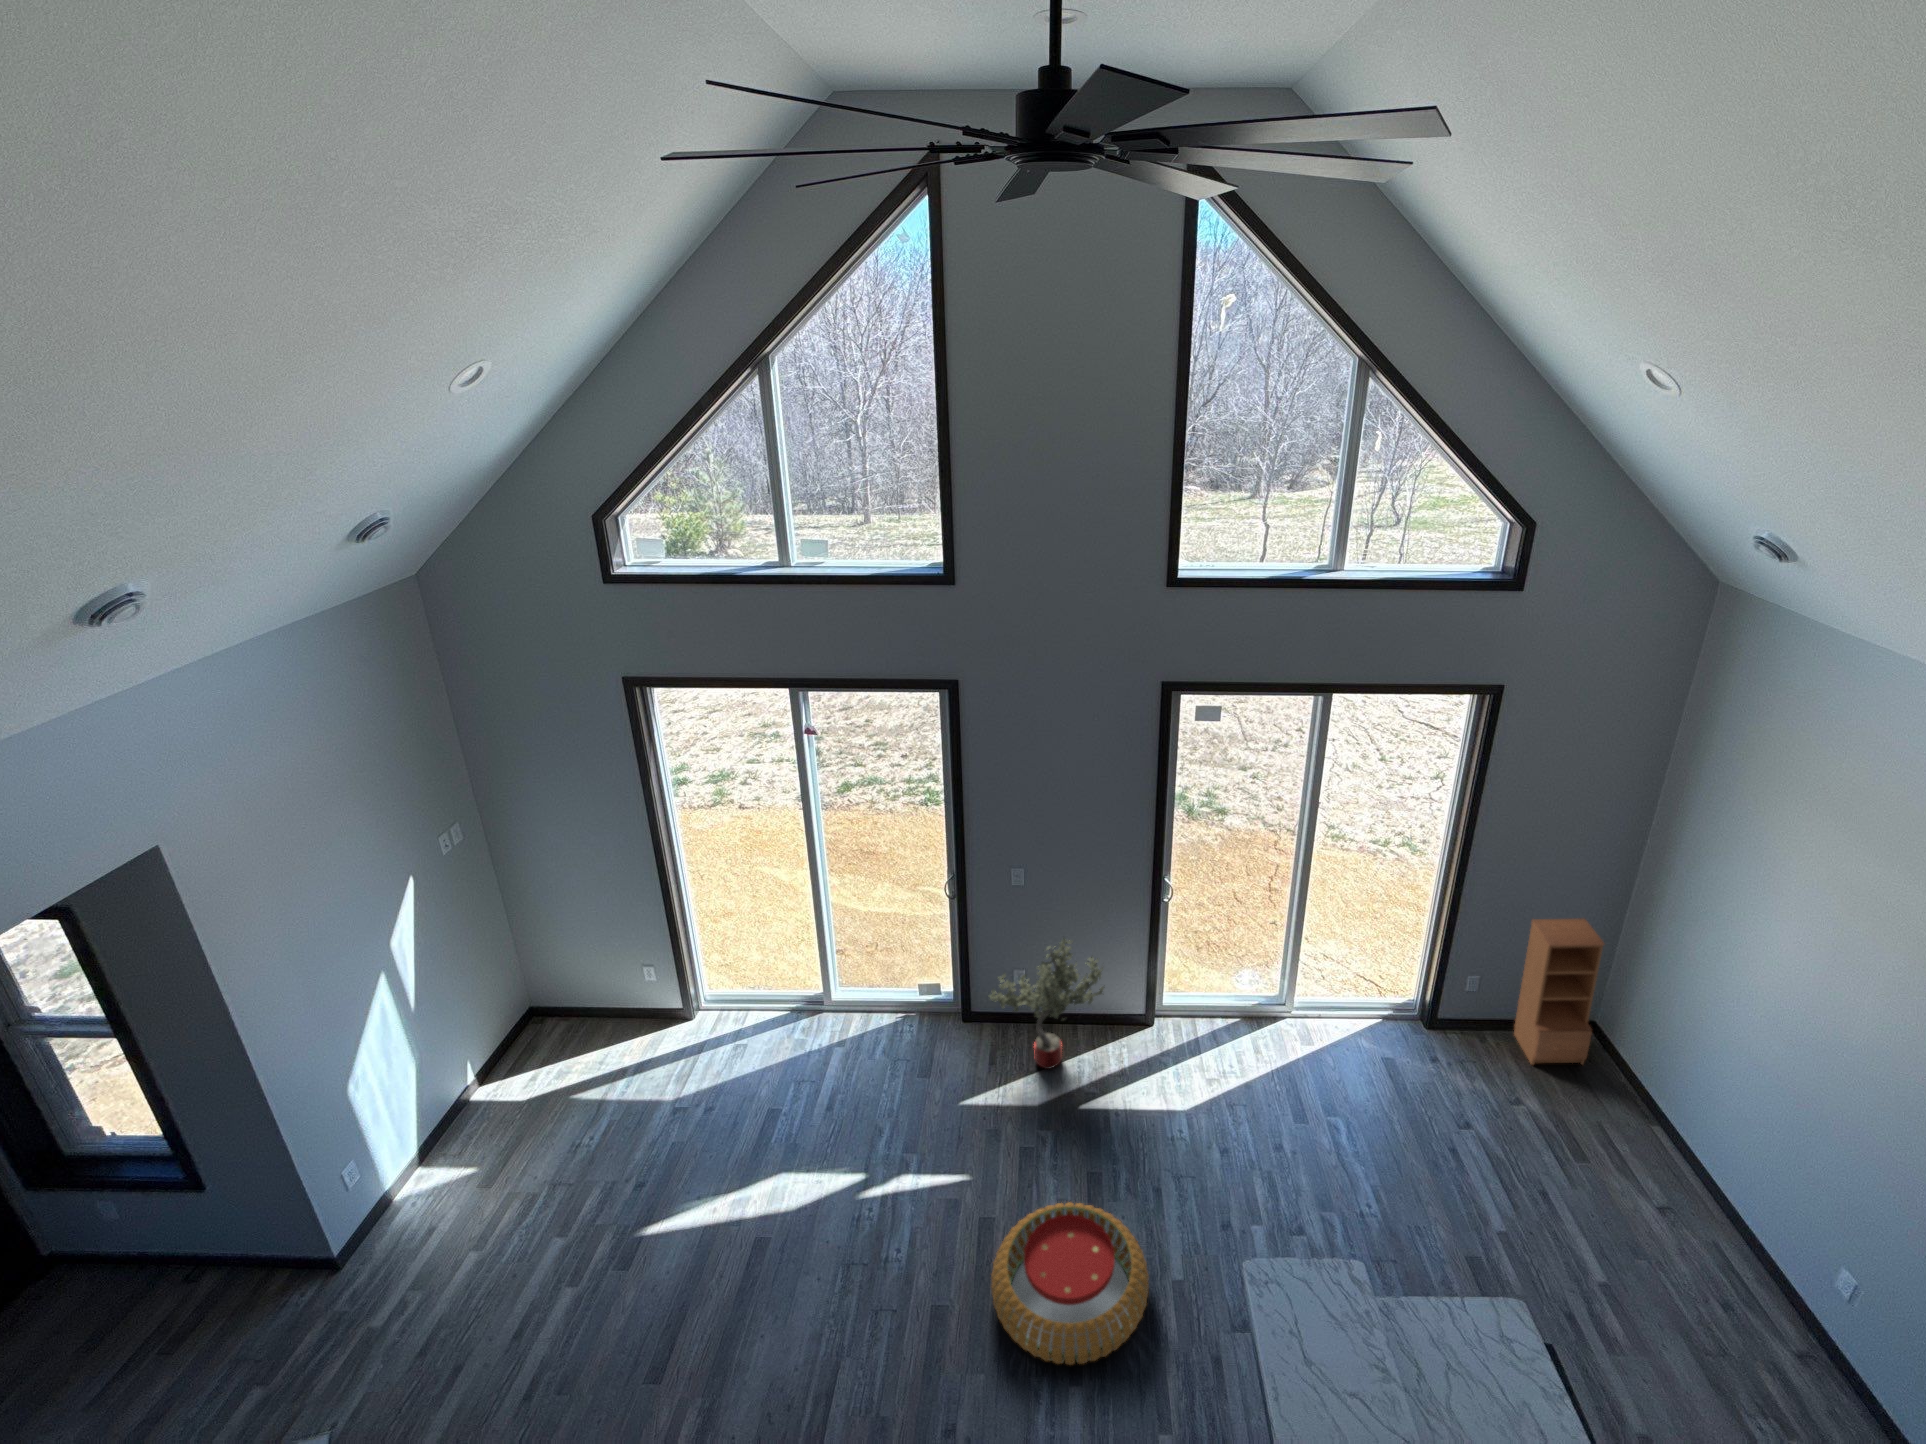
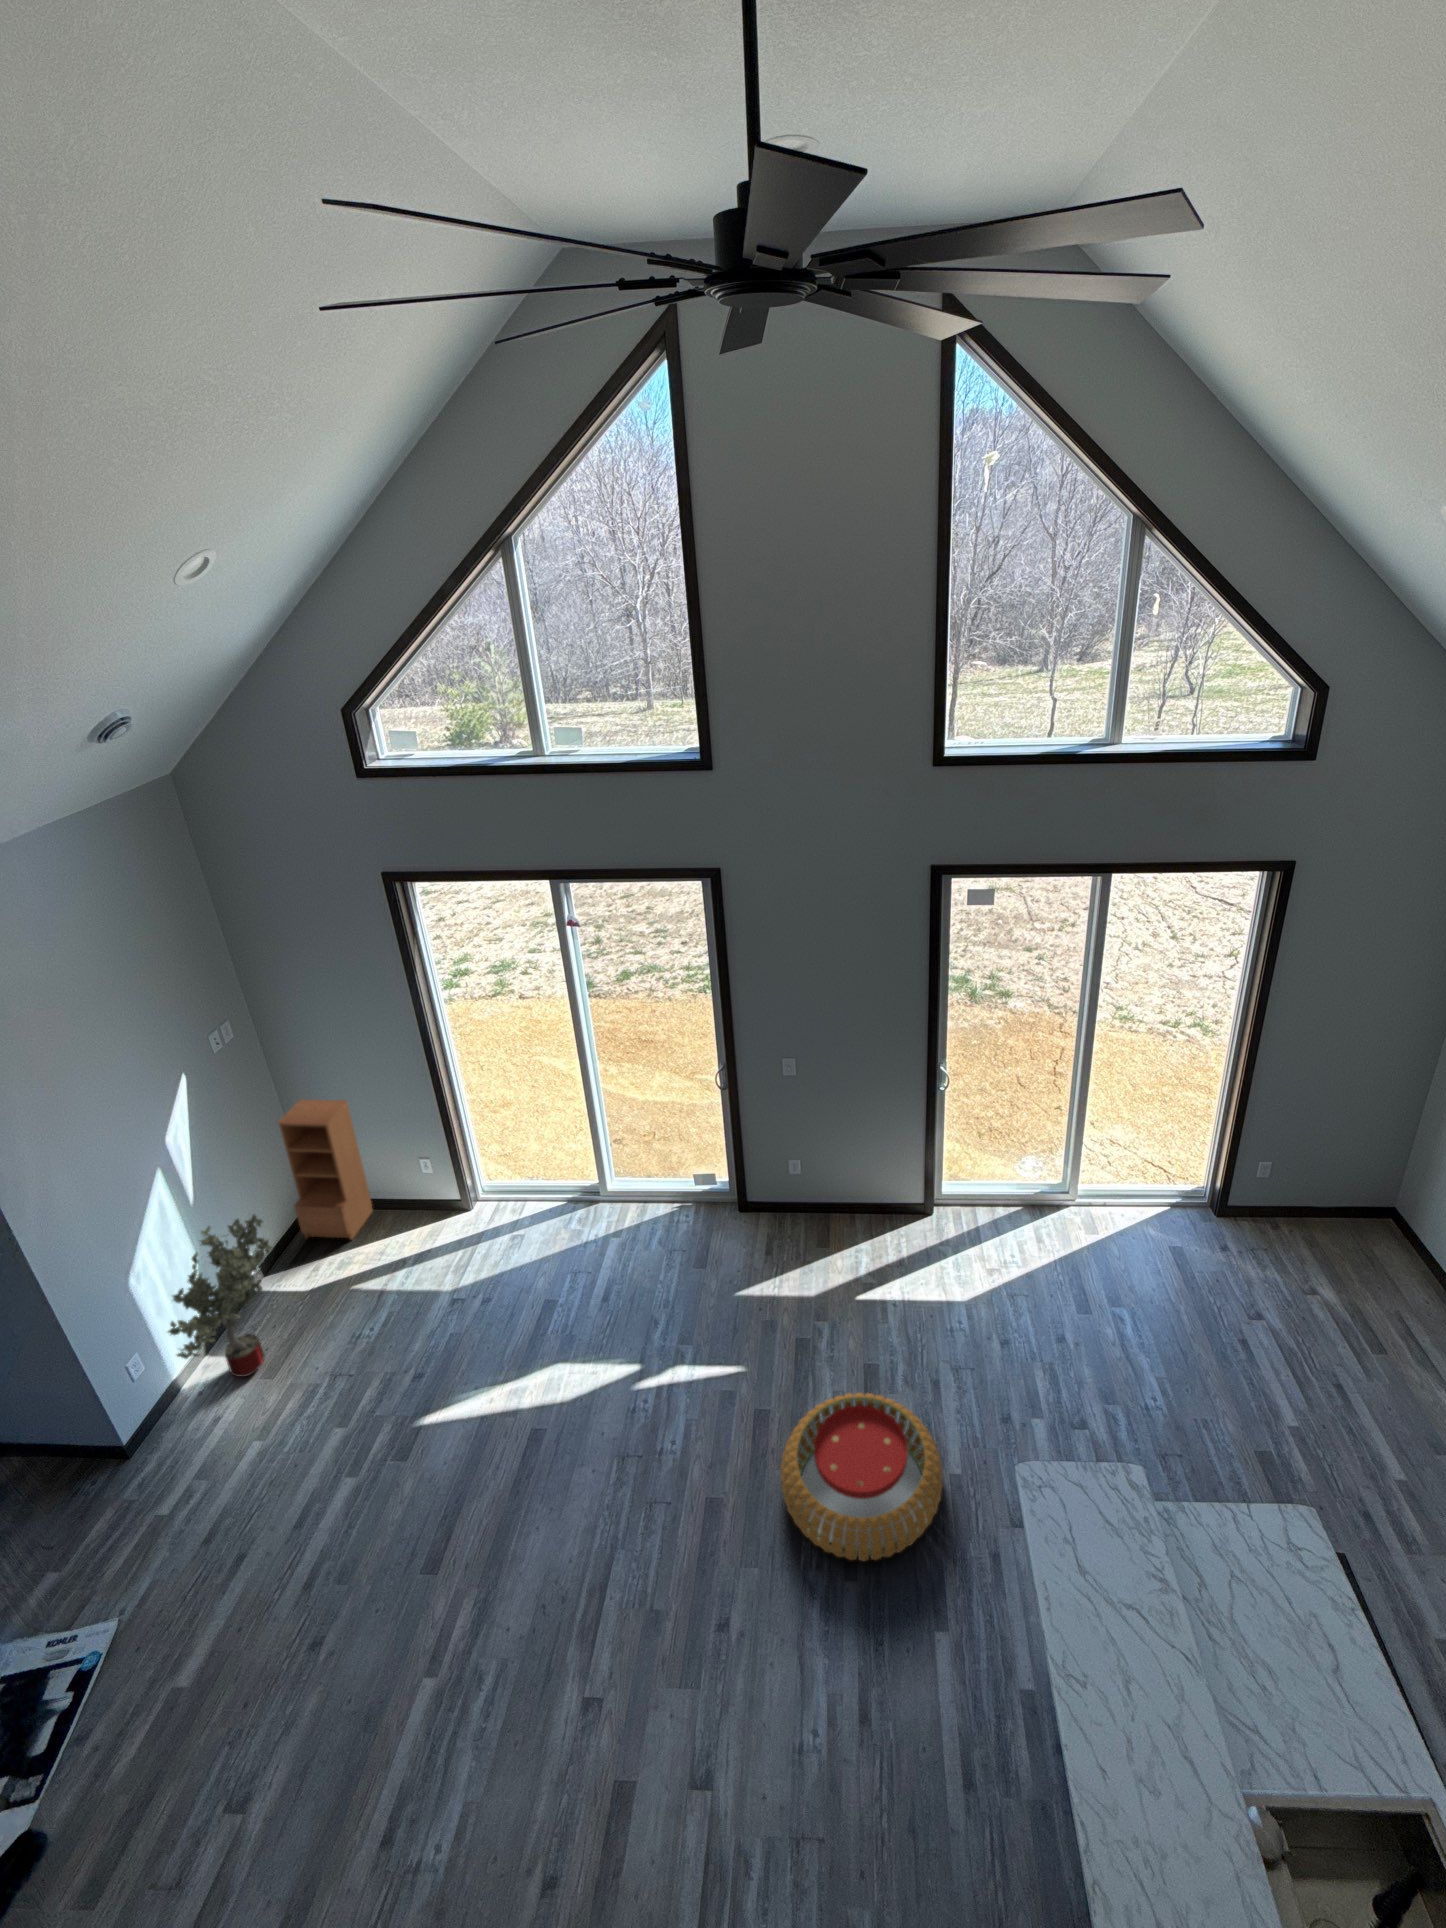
bookcase: present [1514,918,1604,1065] -> present [278,1099,373,1240]
potted tree: present [988,938,1105,1069] -> present [168,1215,272,1377]

